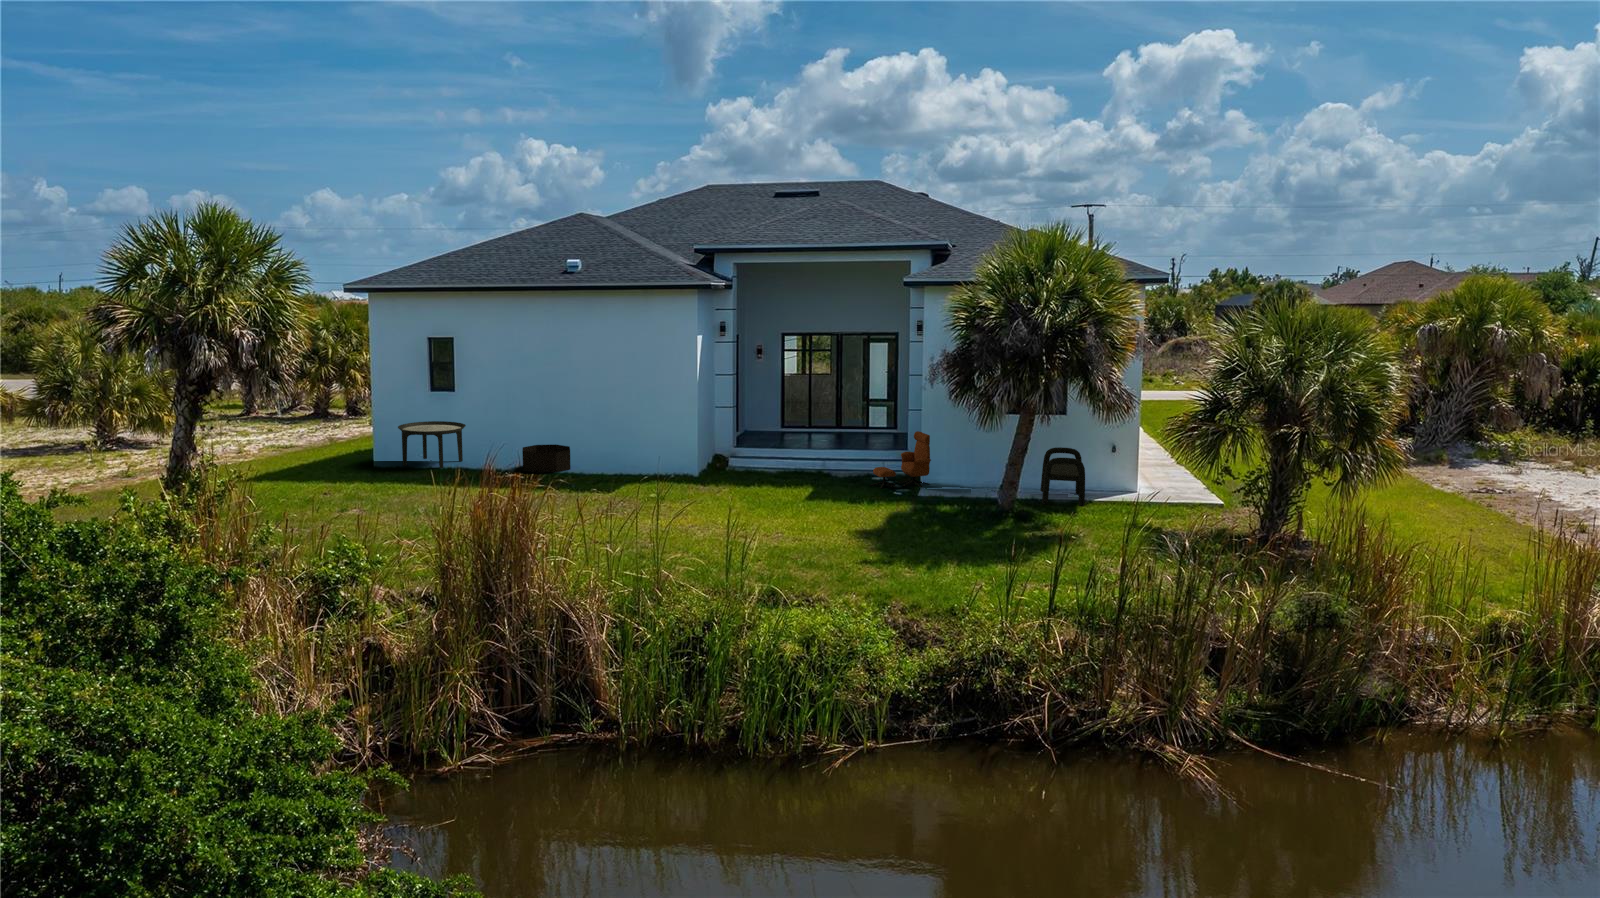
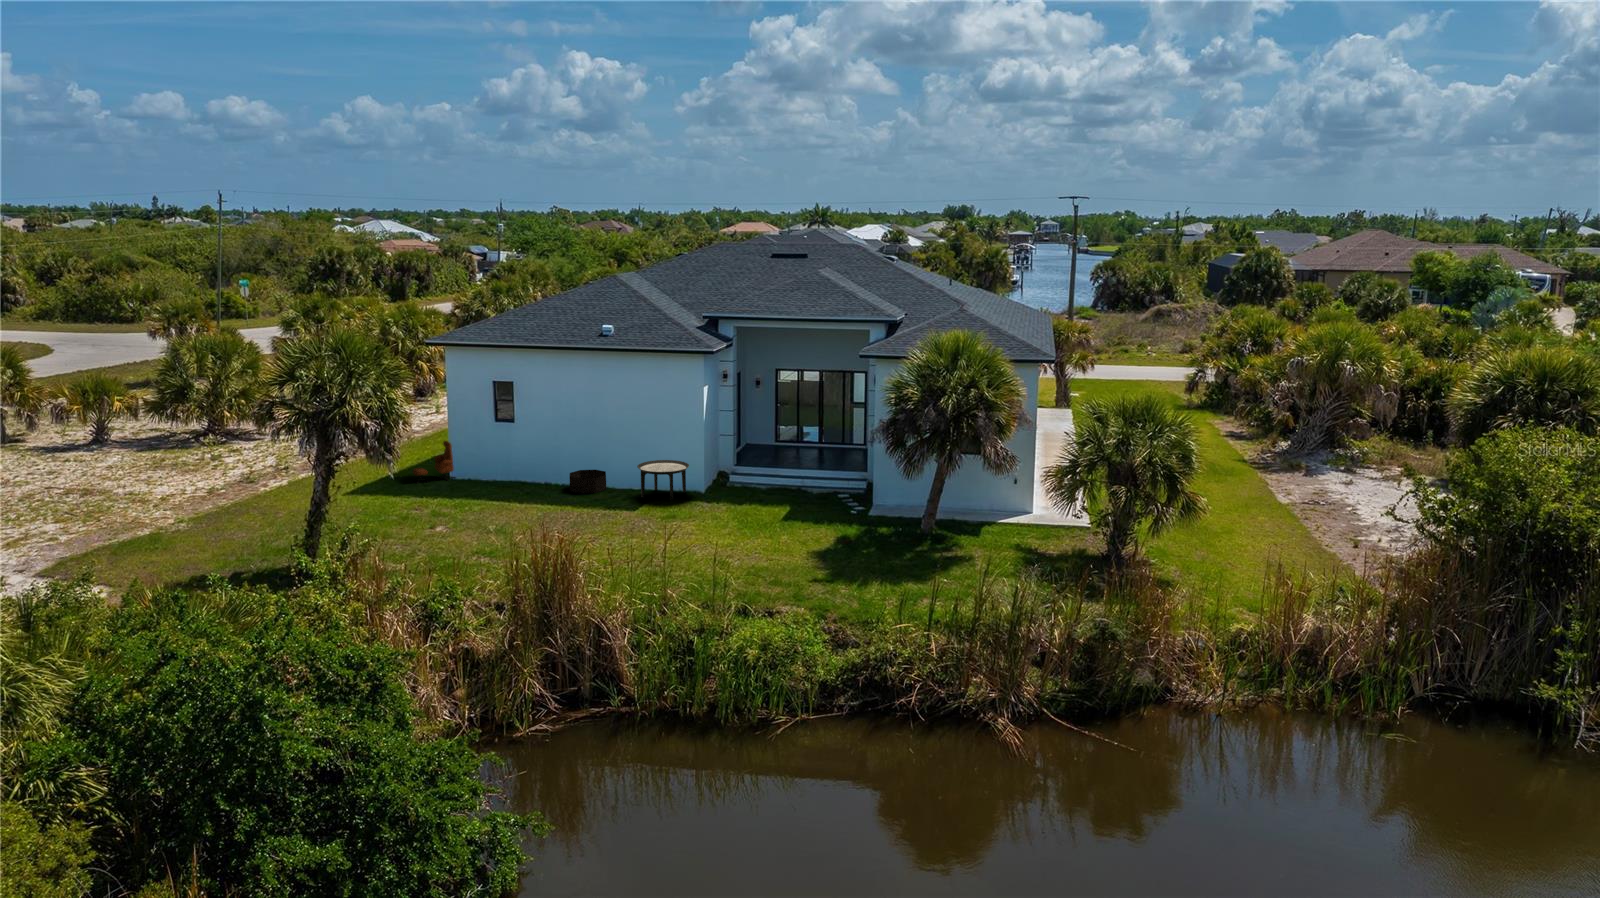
round table: present [398,421,466,468] -> present [637,460,689,500]
lounge chair: present [870,431,931,489] -> present [413,441,454,482]
bench: present [1041,447,1085,506] -> none [962,475,995,523]

